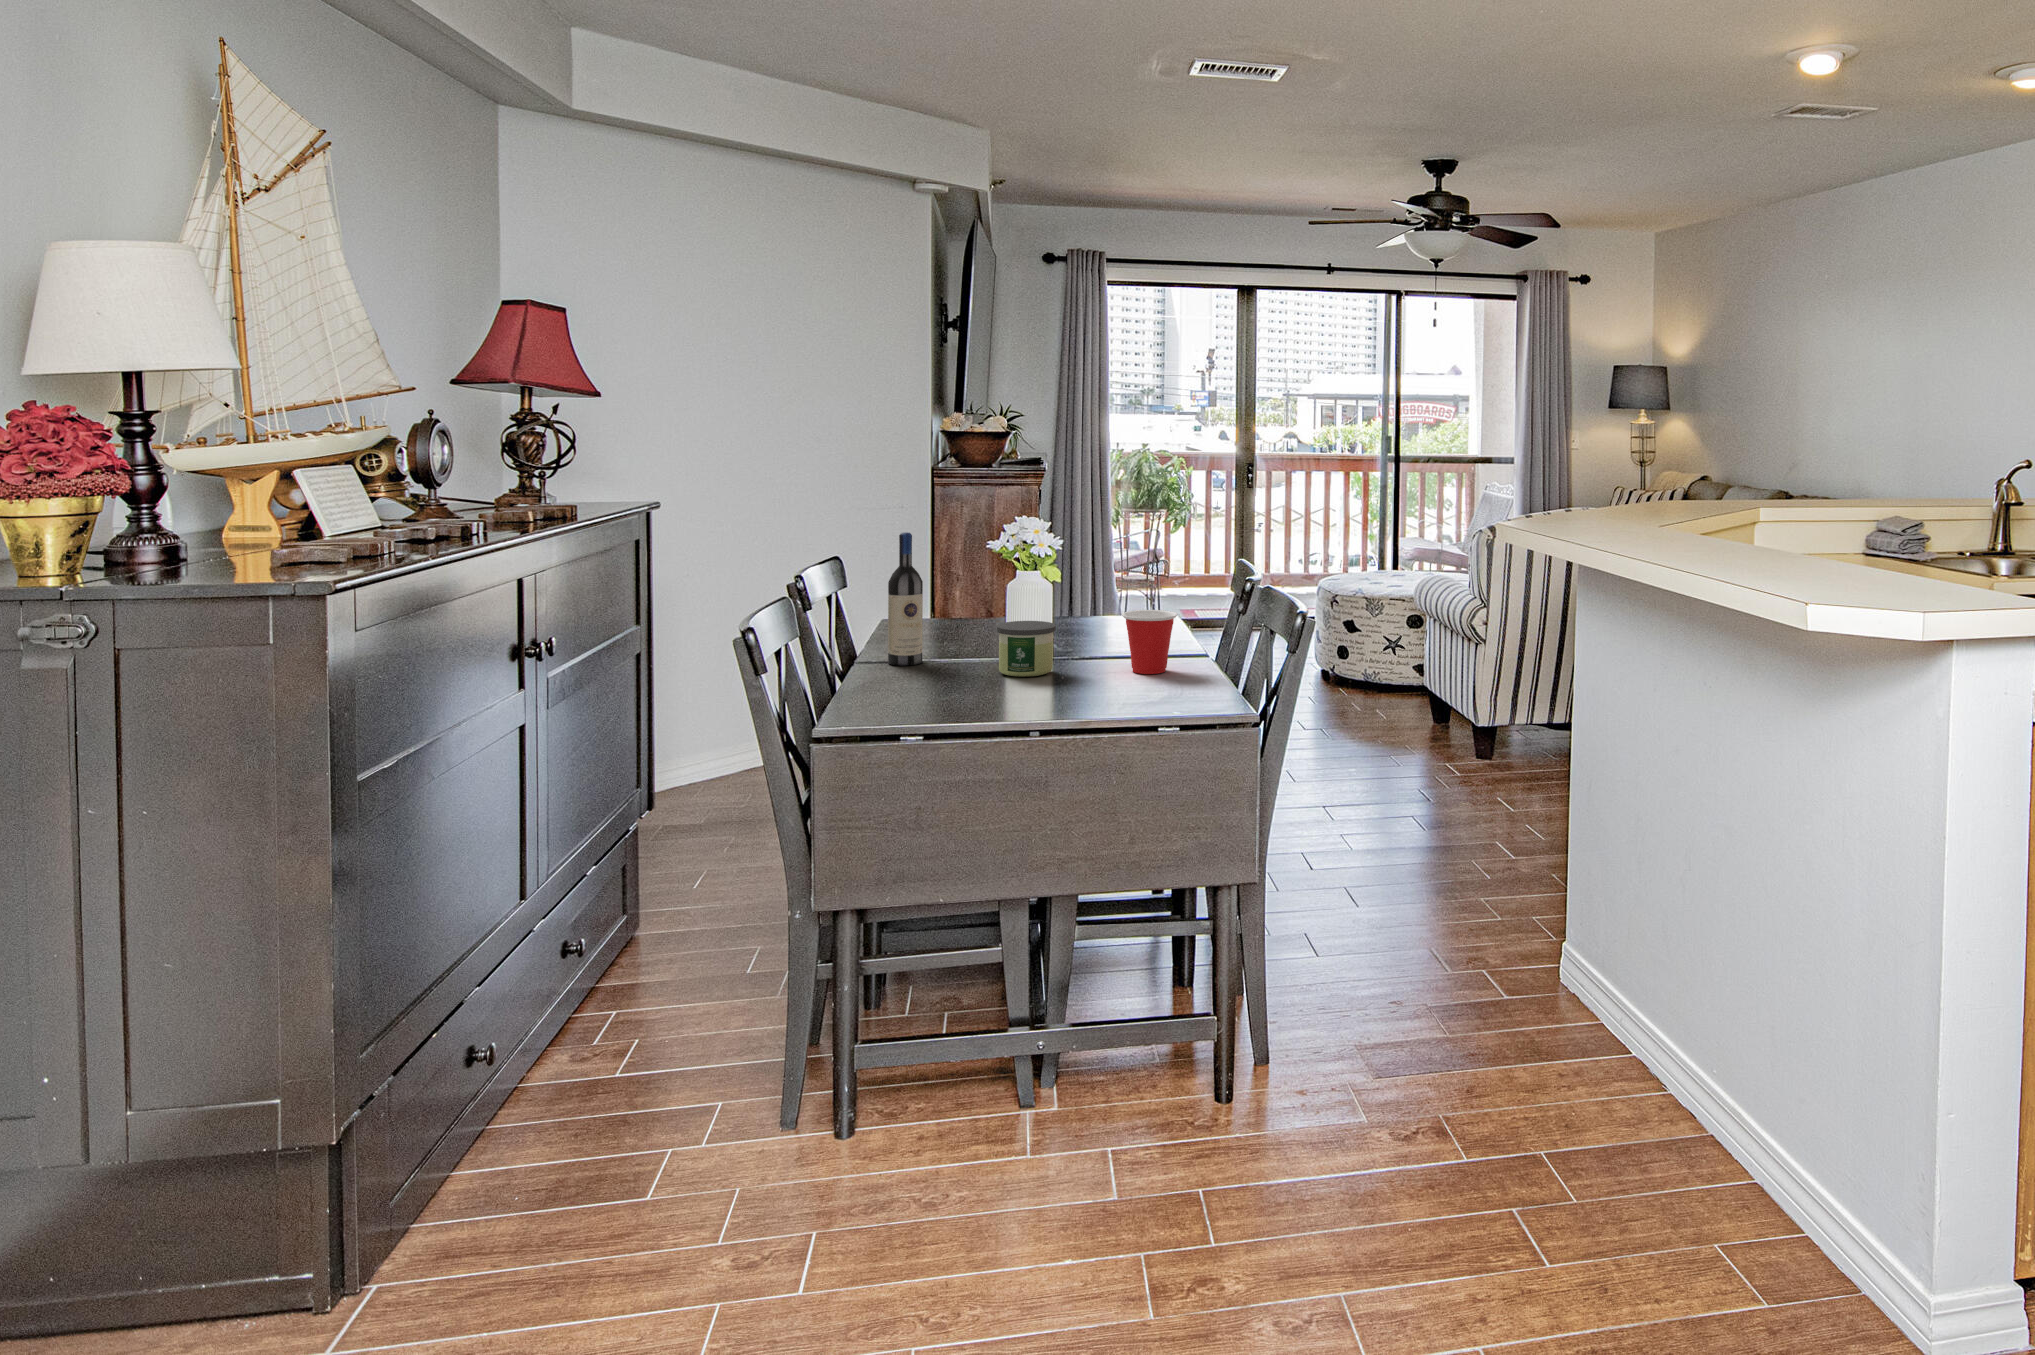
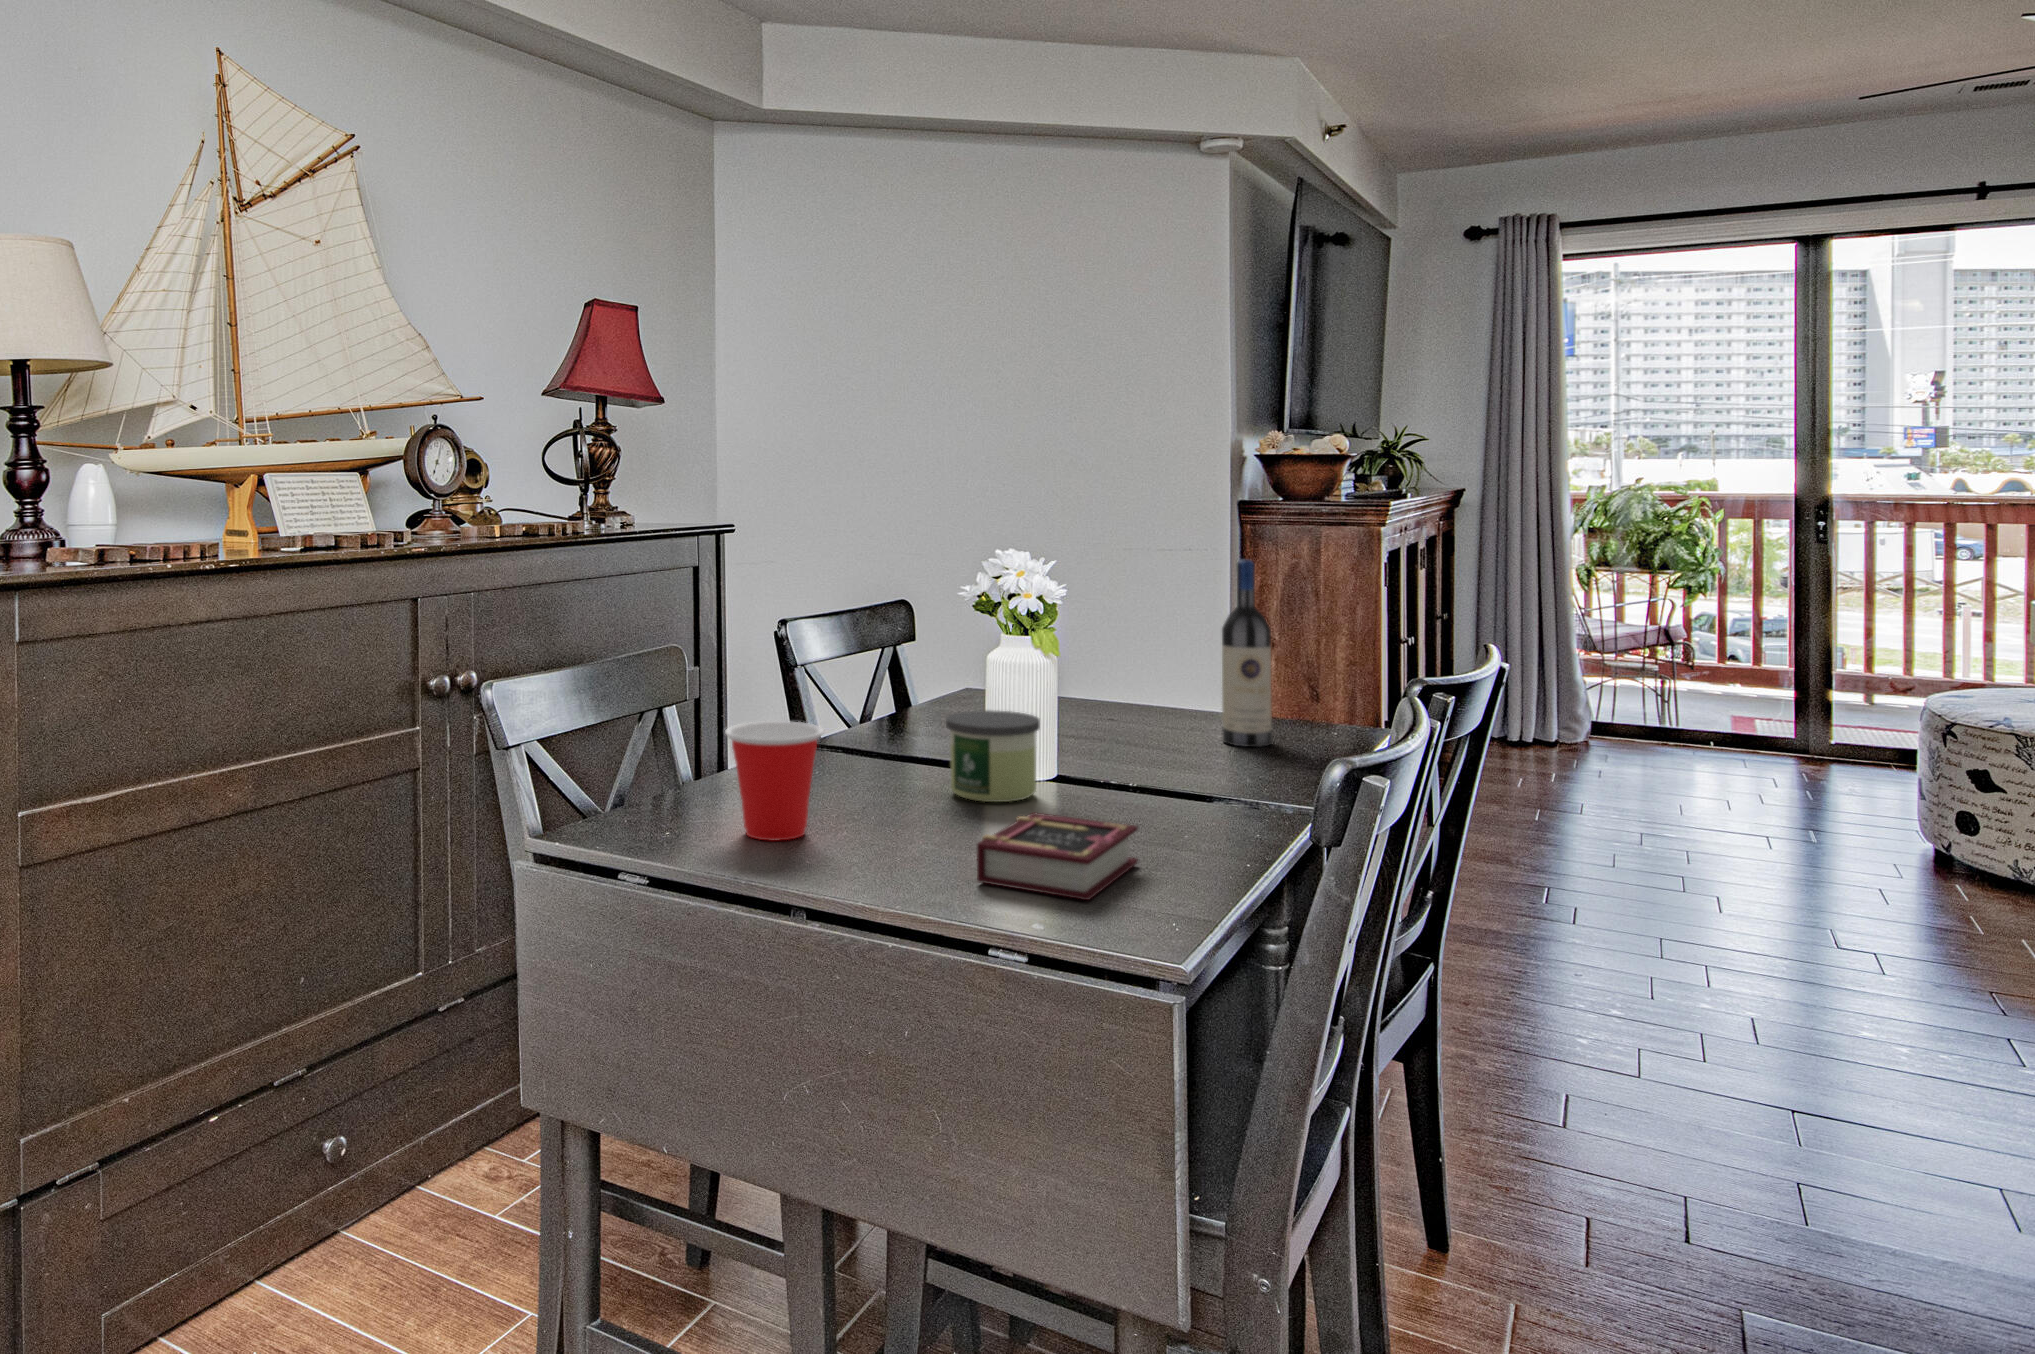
wine bottle: present [888,532,923,665] -> present [1222,560,1272,747]
cup: present [1122,610,1177,674] -> present [725,721,824,841]
book: none [1098,671,1168,710] -> present [977,812,1138,900]

